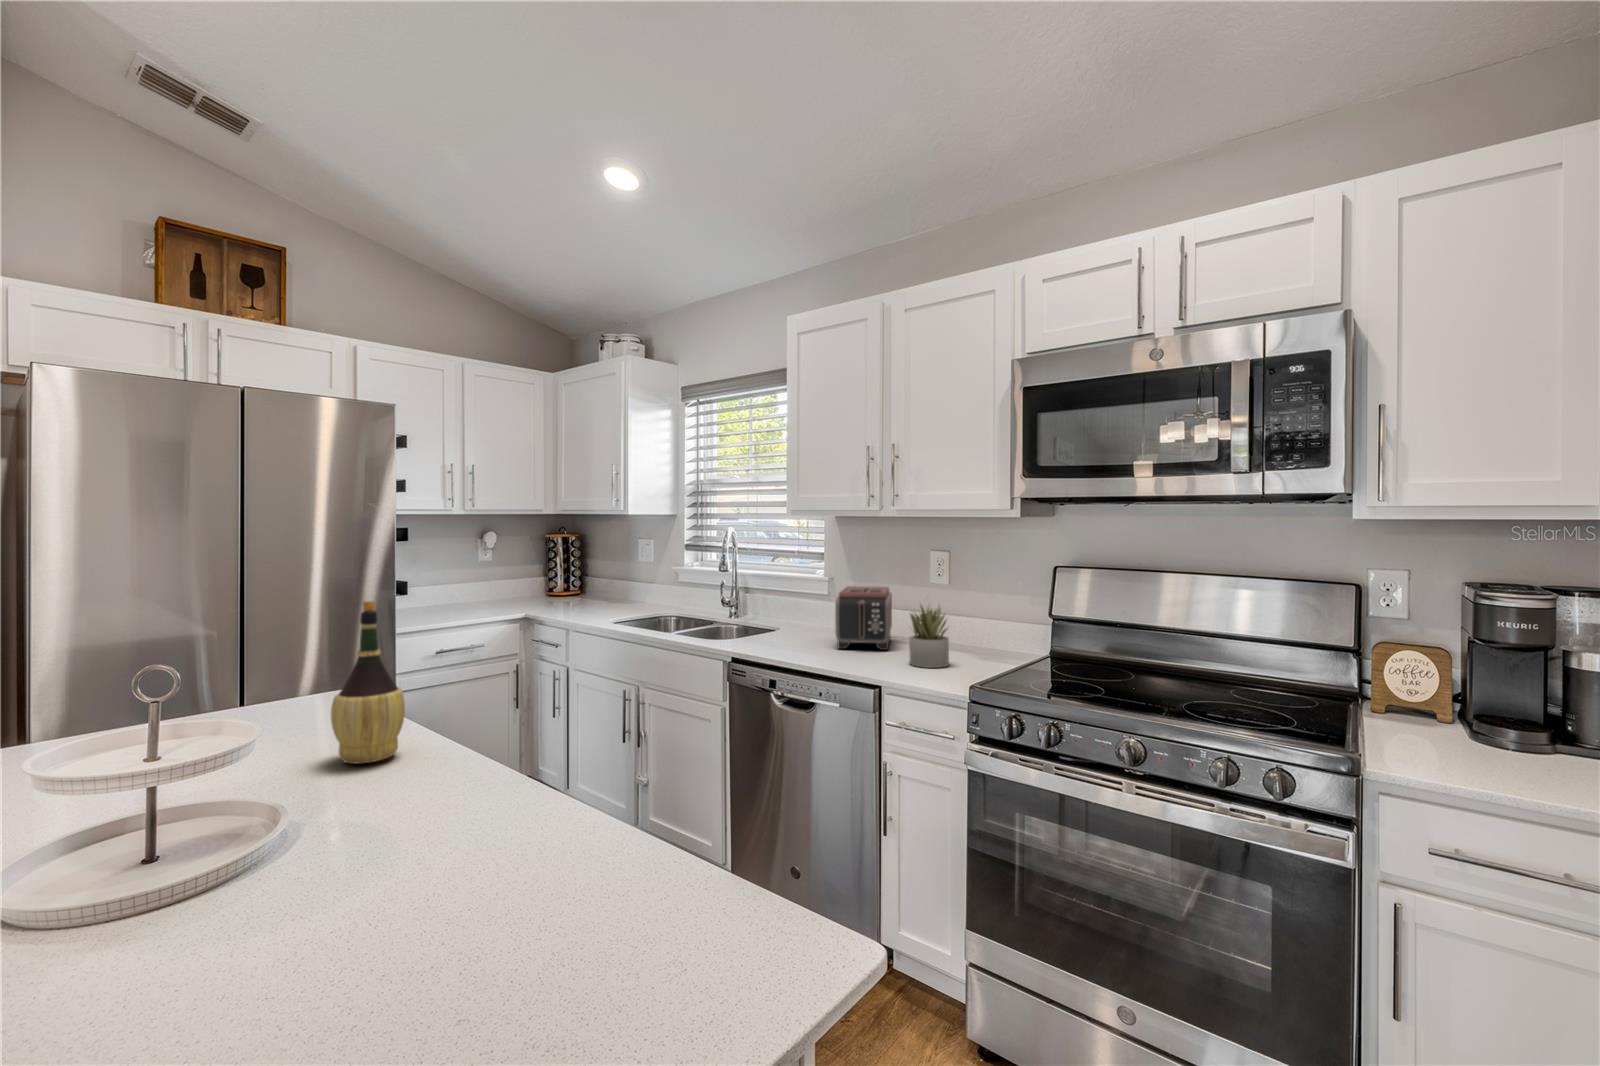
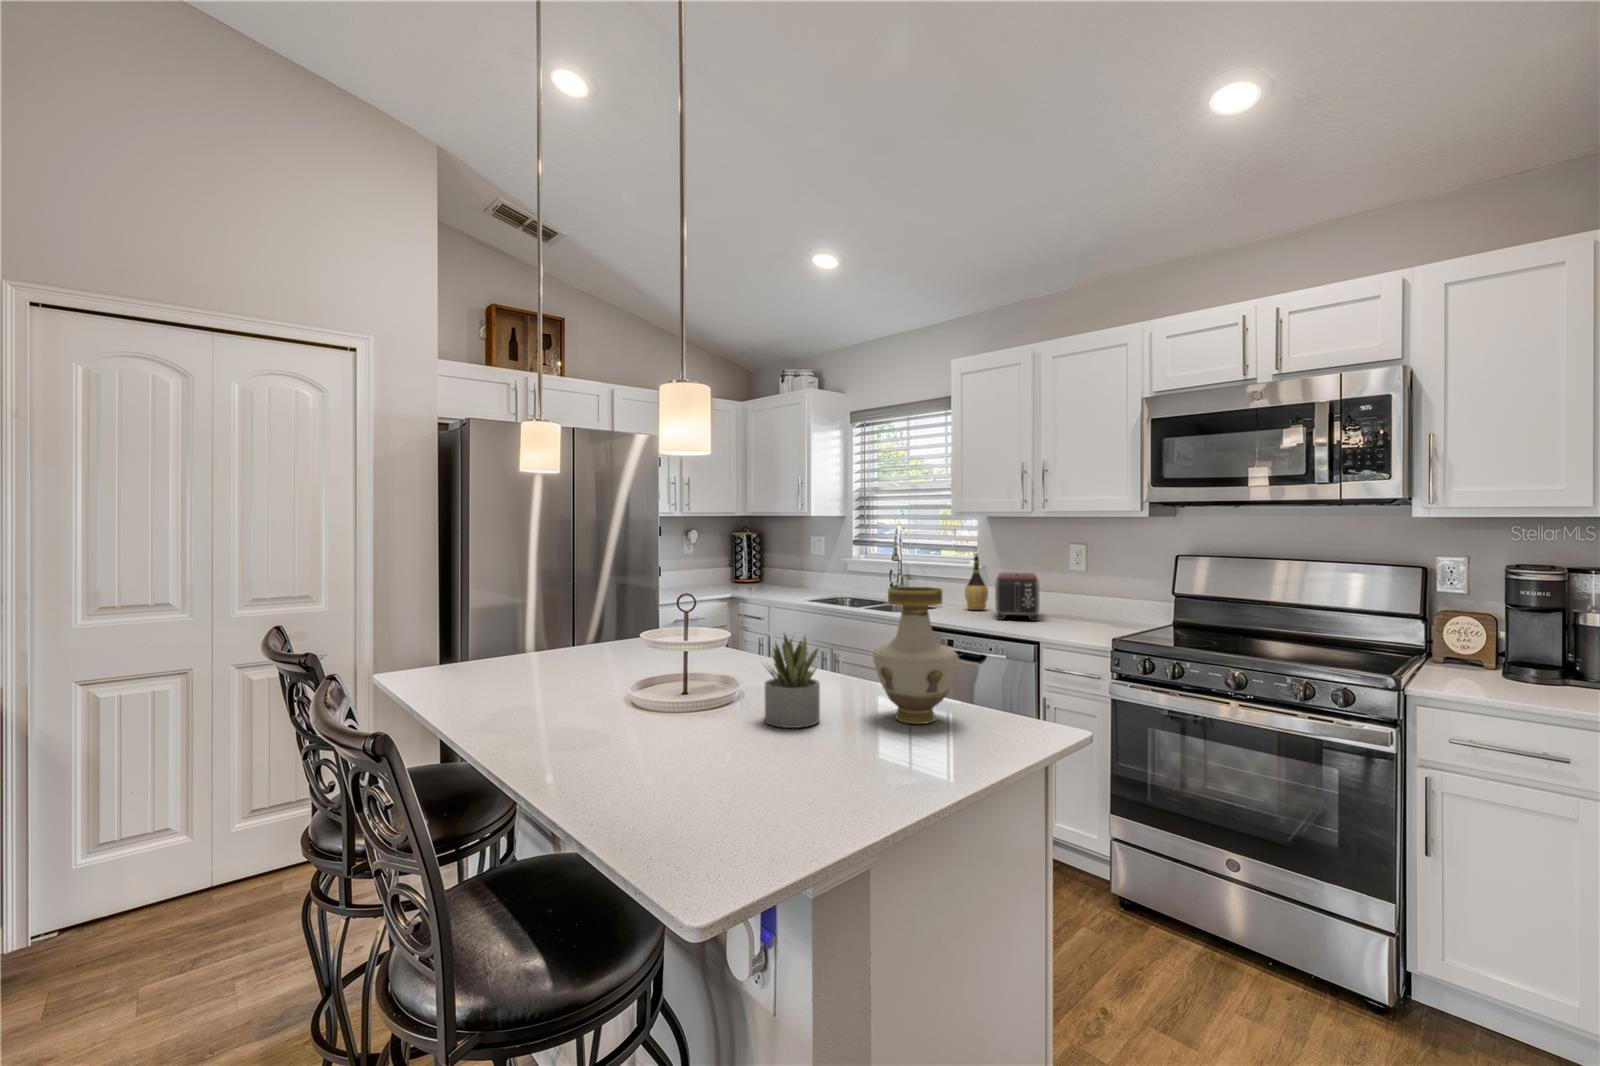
wine bottle: present [331,601,405,763] -> present [965,553,988,610]
succulent plant: present [909,606,949,668] -> present [765,634,820,728]
vase: none [452,651,636,942] -> present [873,587,959,724]

